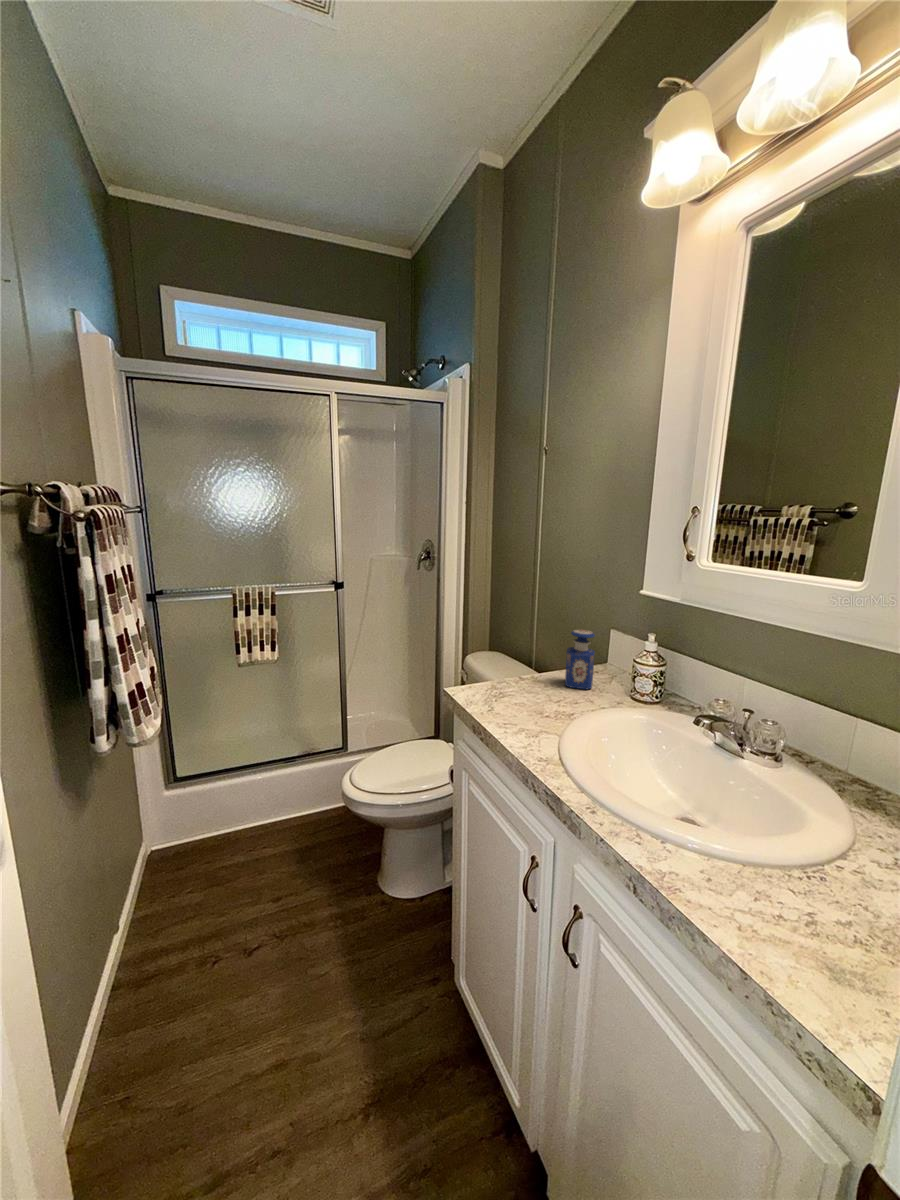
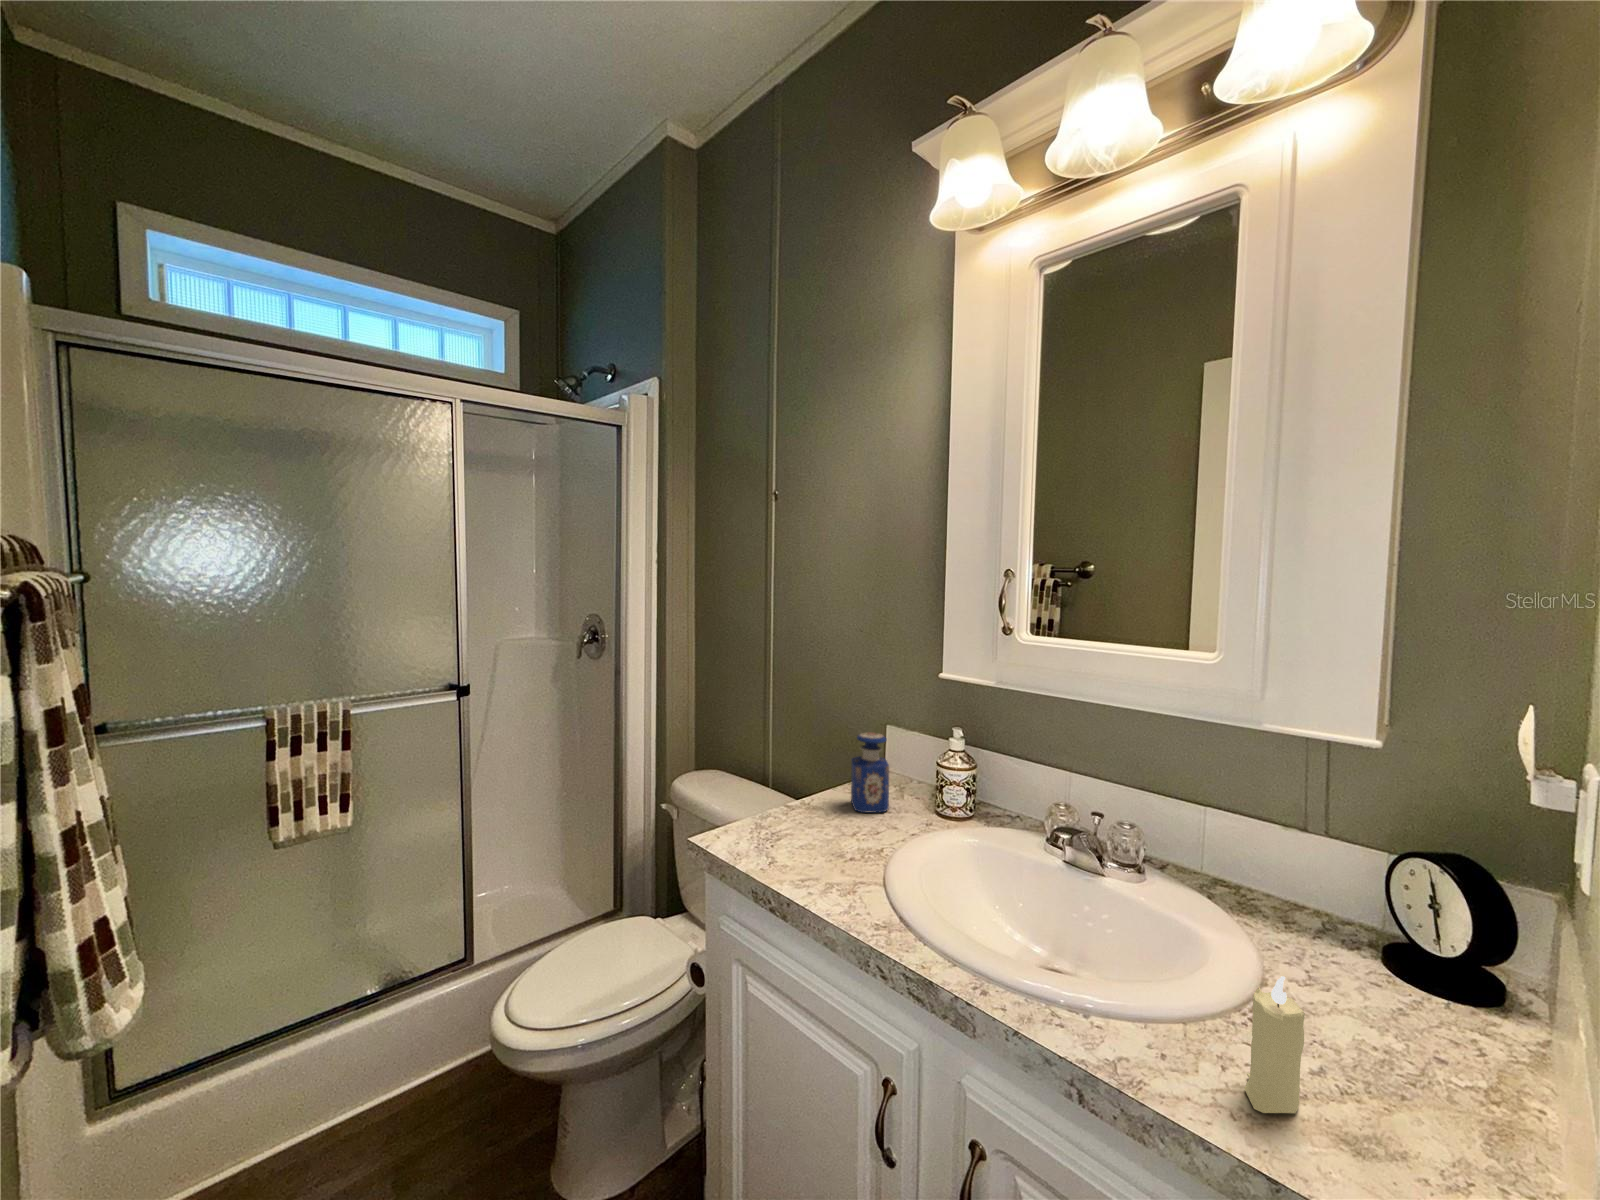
candle: none [761,838,819,941] -> present [1245,976,1305,1113]

